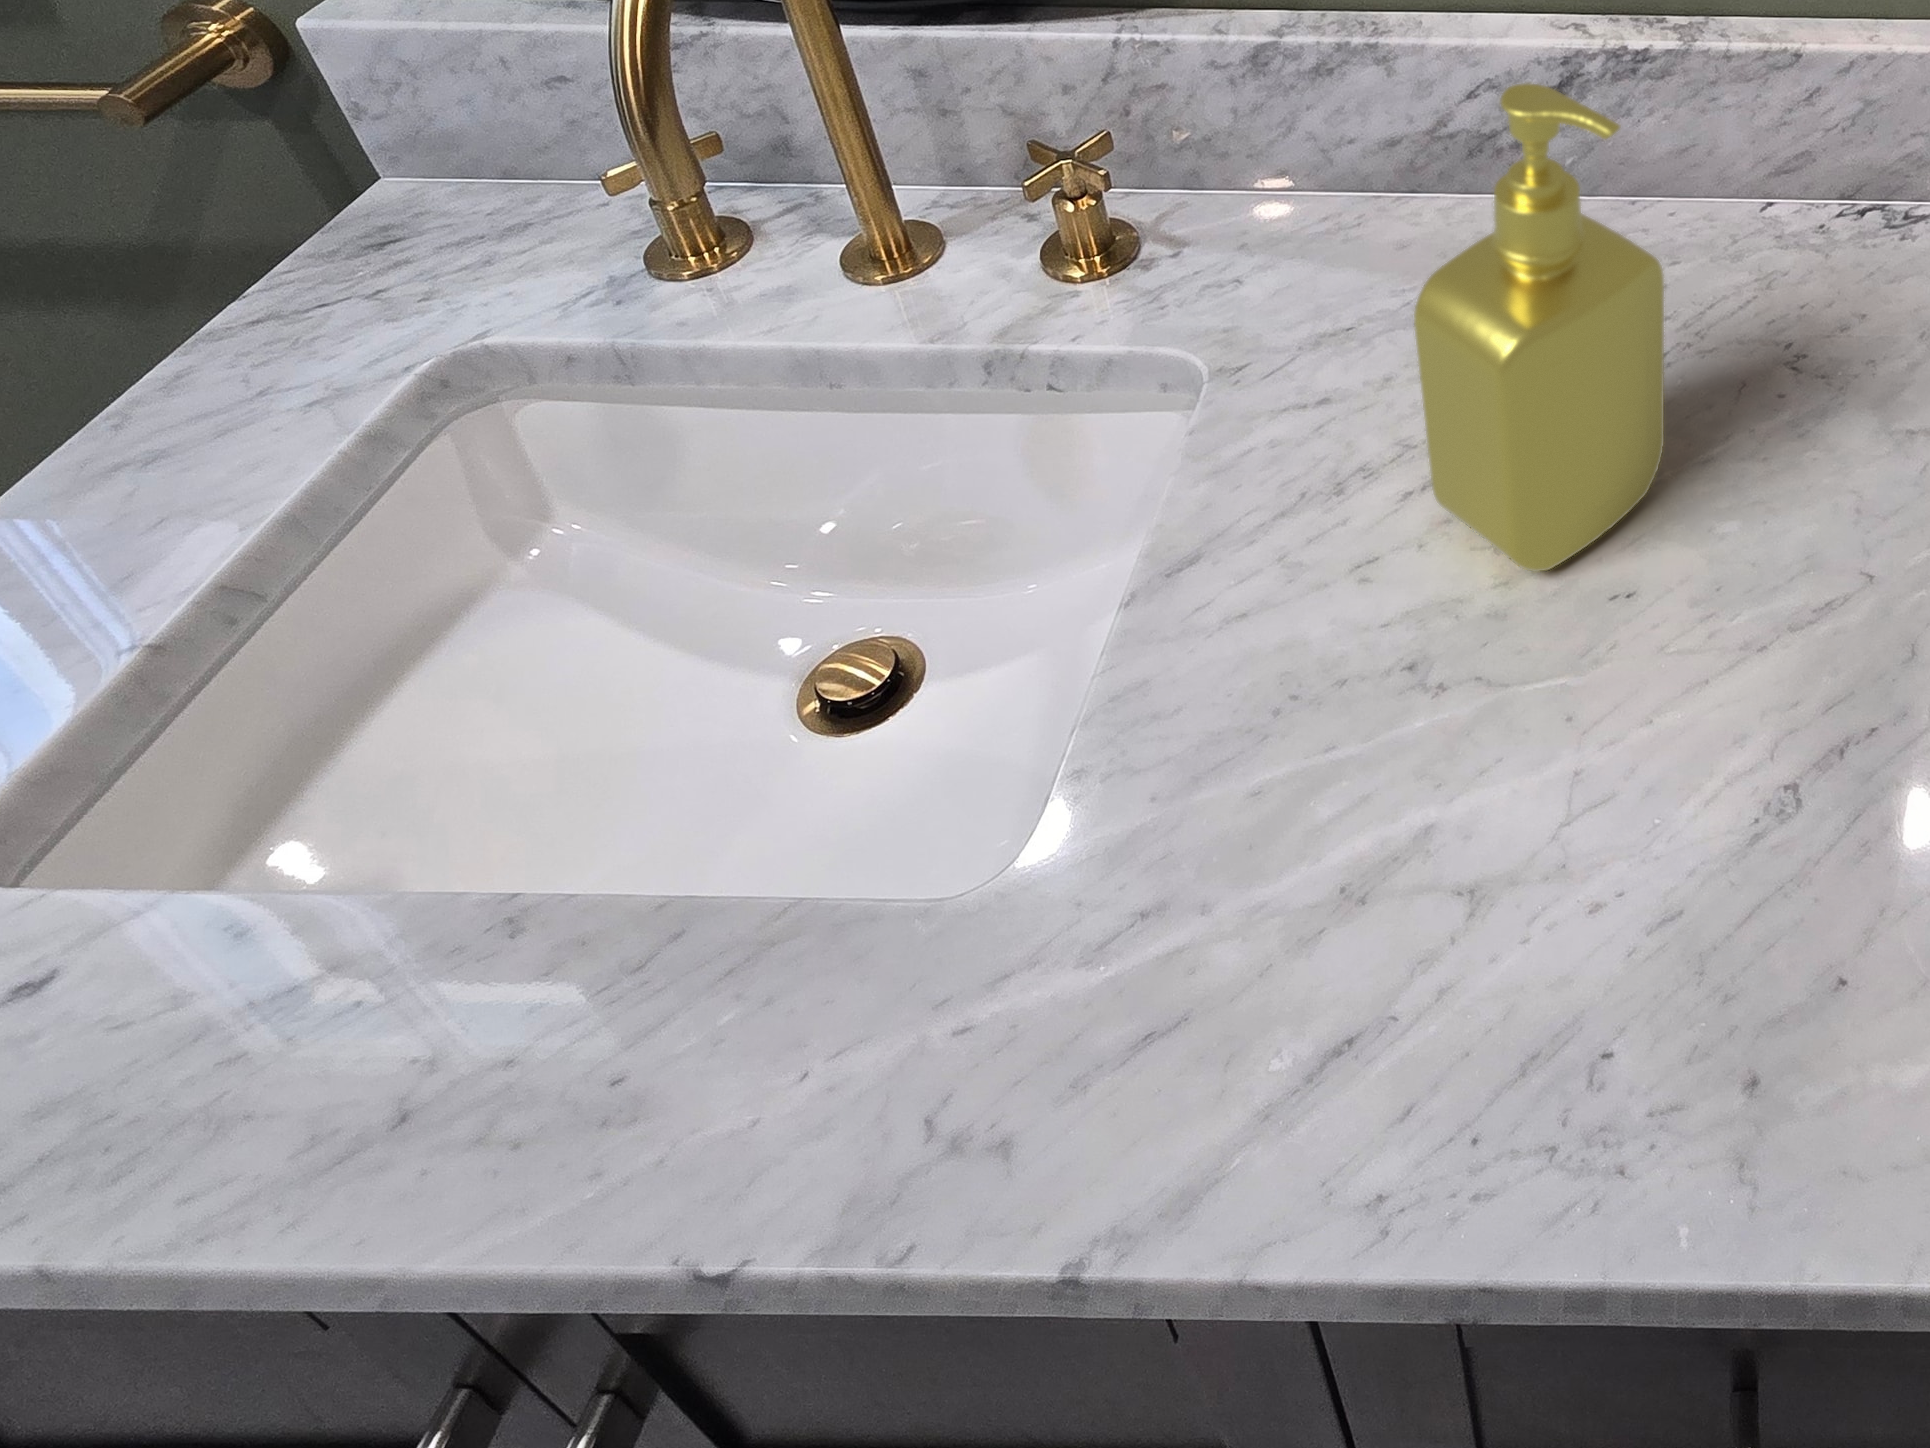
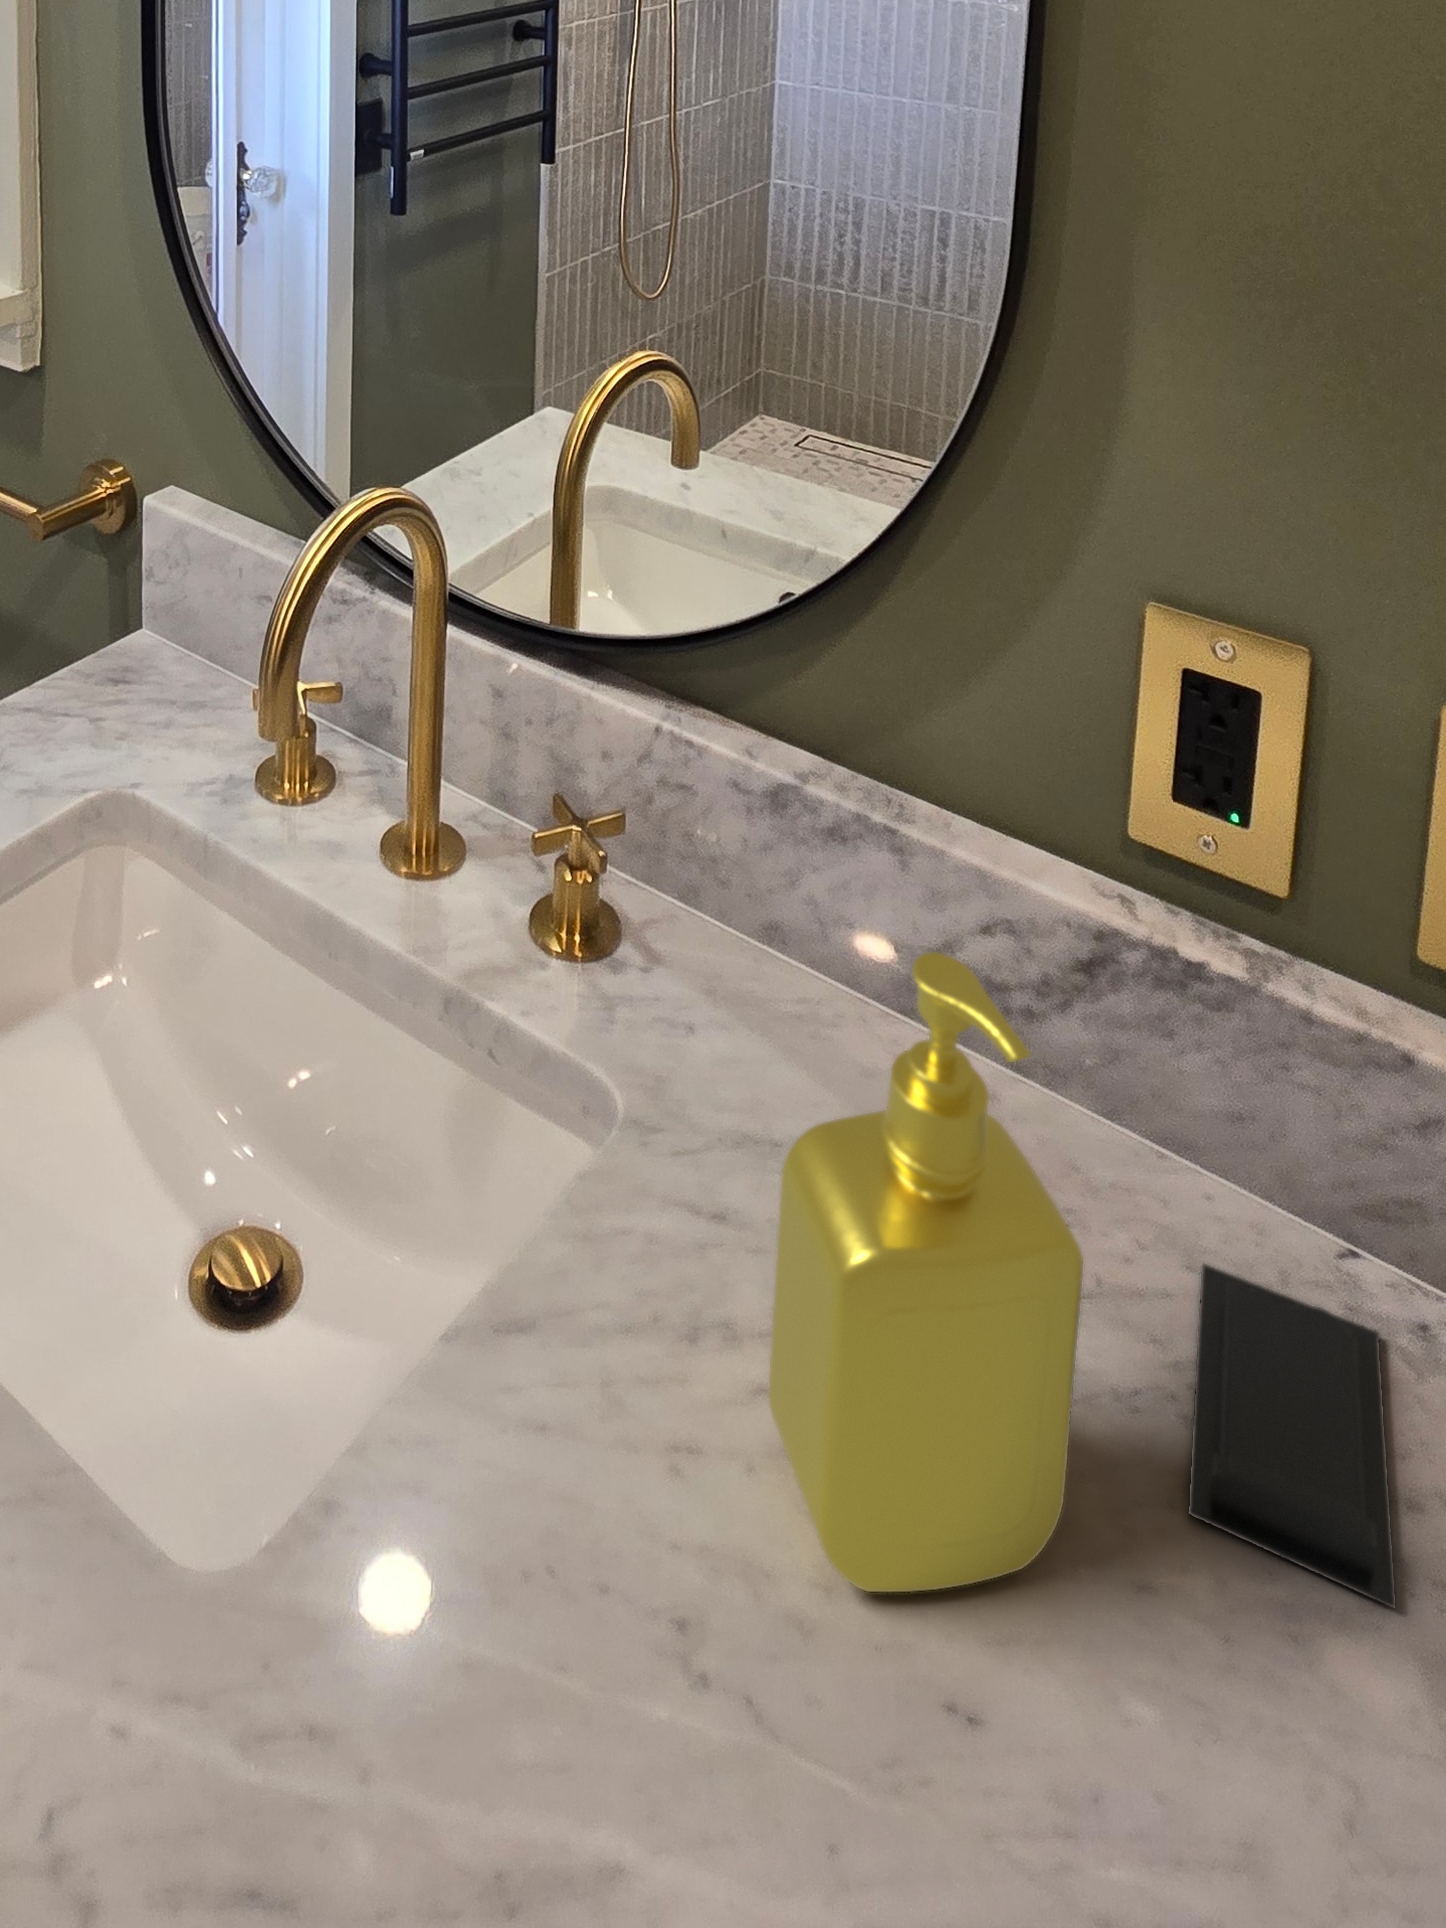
soap bar: none [1686,244,1864,407] -> present [1188,1264,1396,1608]

